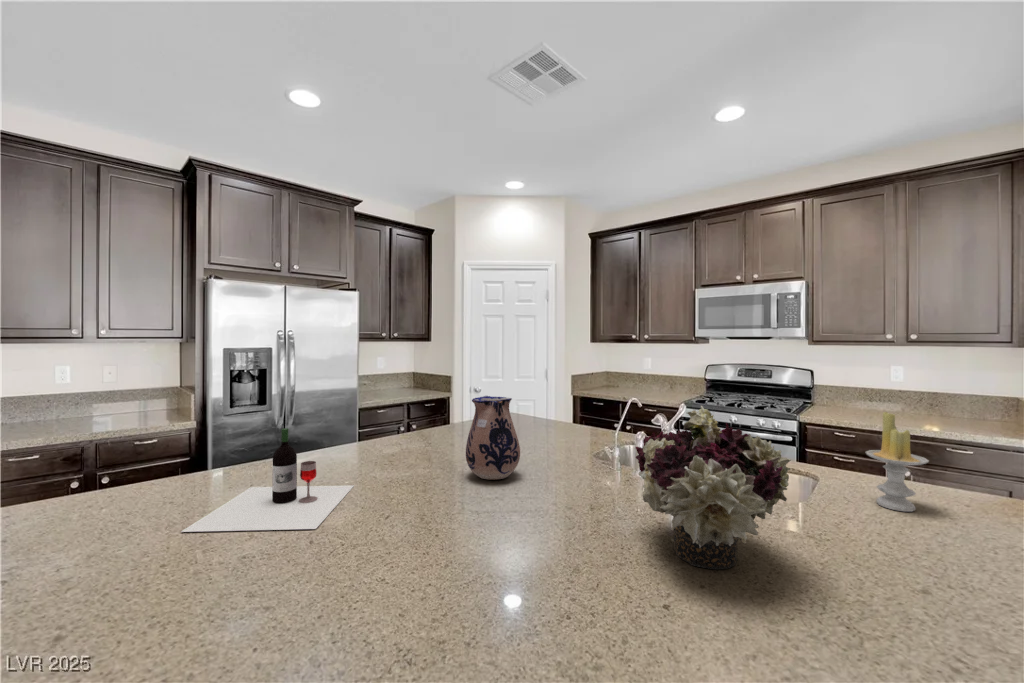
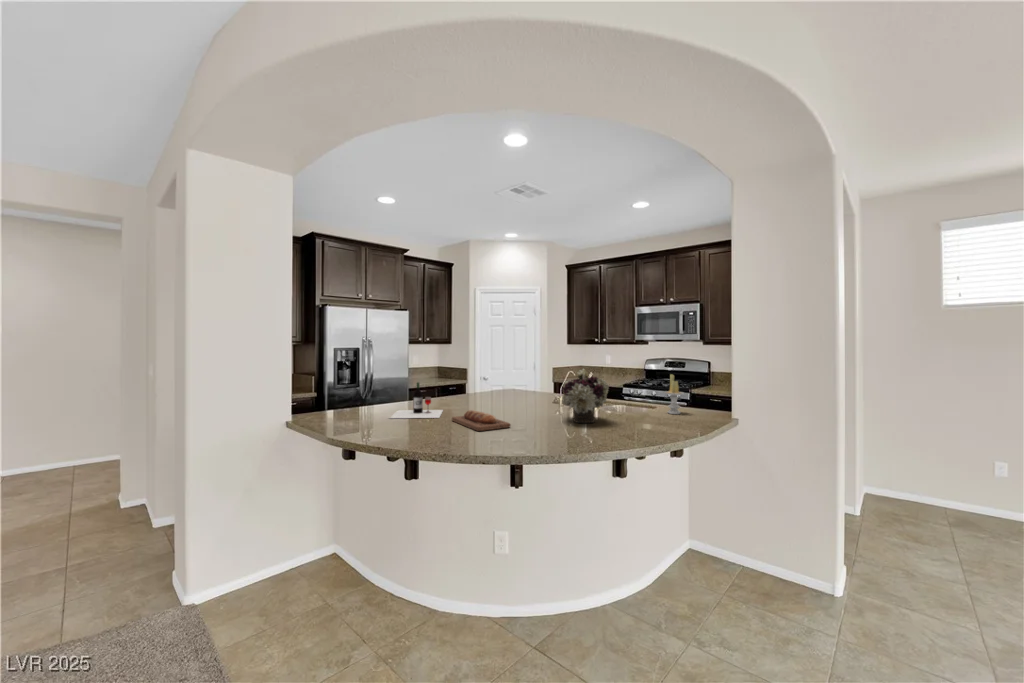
ceramic pitcher: present [466,396,520,480] -> none [492,371,517,408]
bread loaf: none [338,519,495,642] -> present [452,410,511,431]

